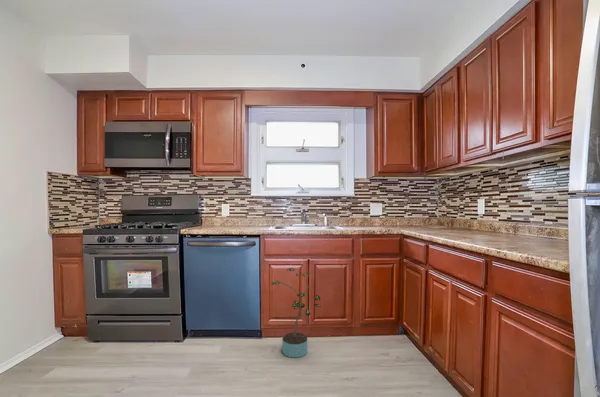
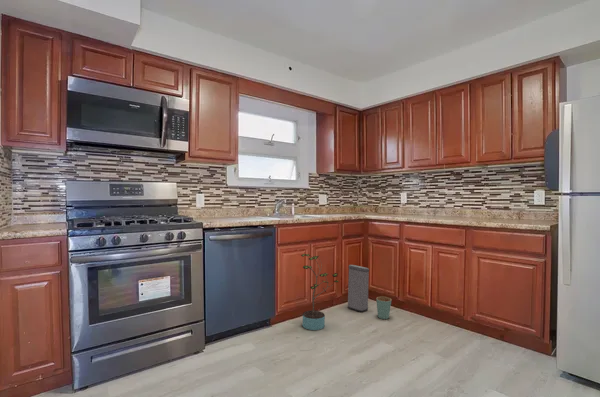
trash can: none [366,289,402,372] -> present [348,265,392,319]

